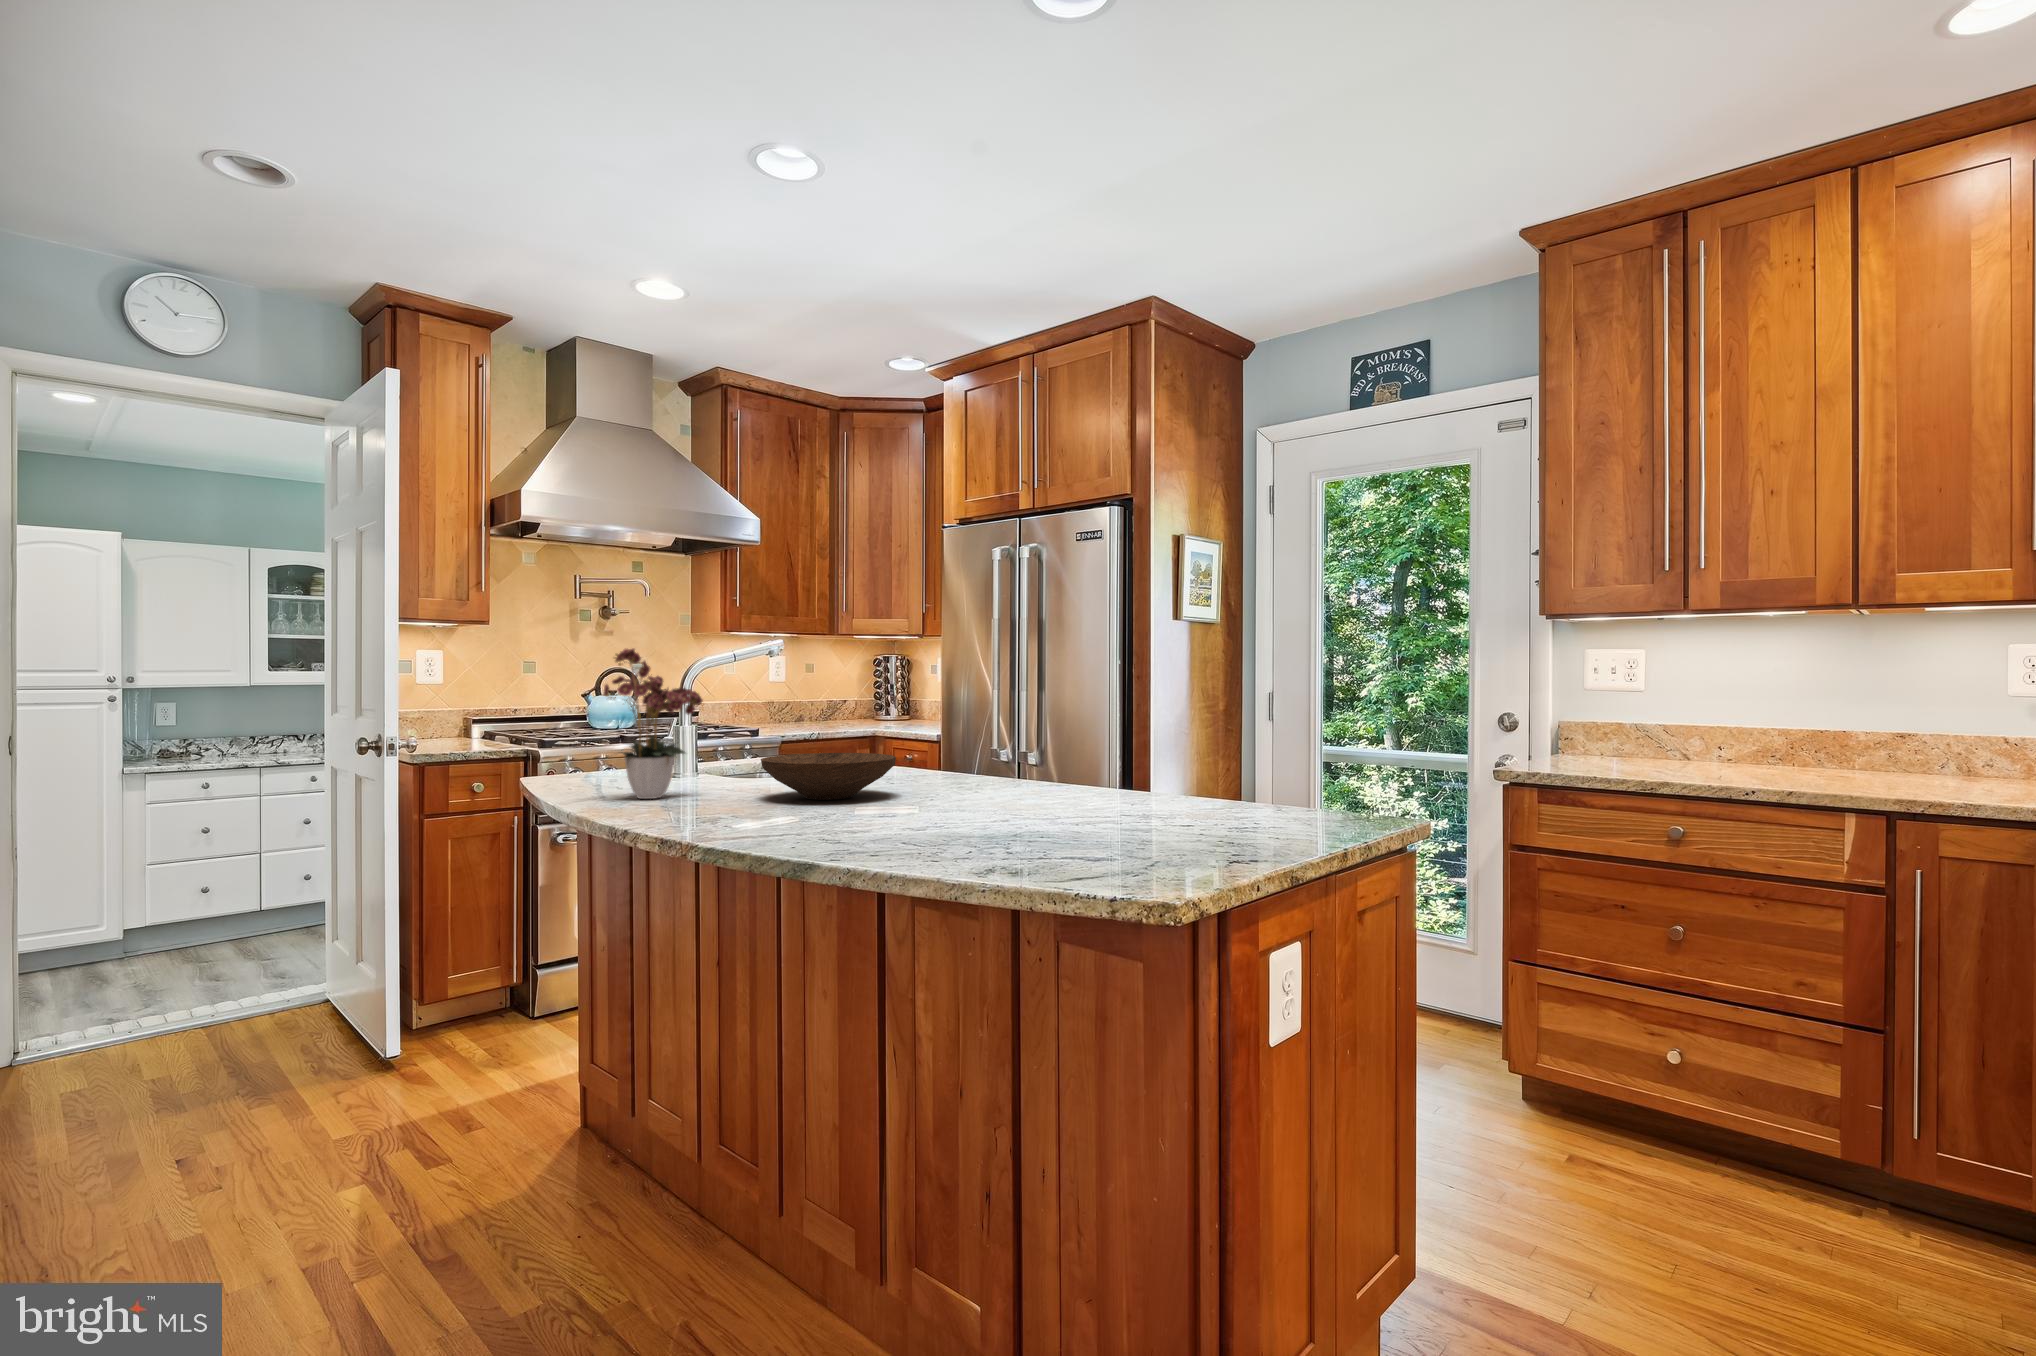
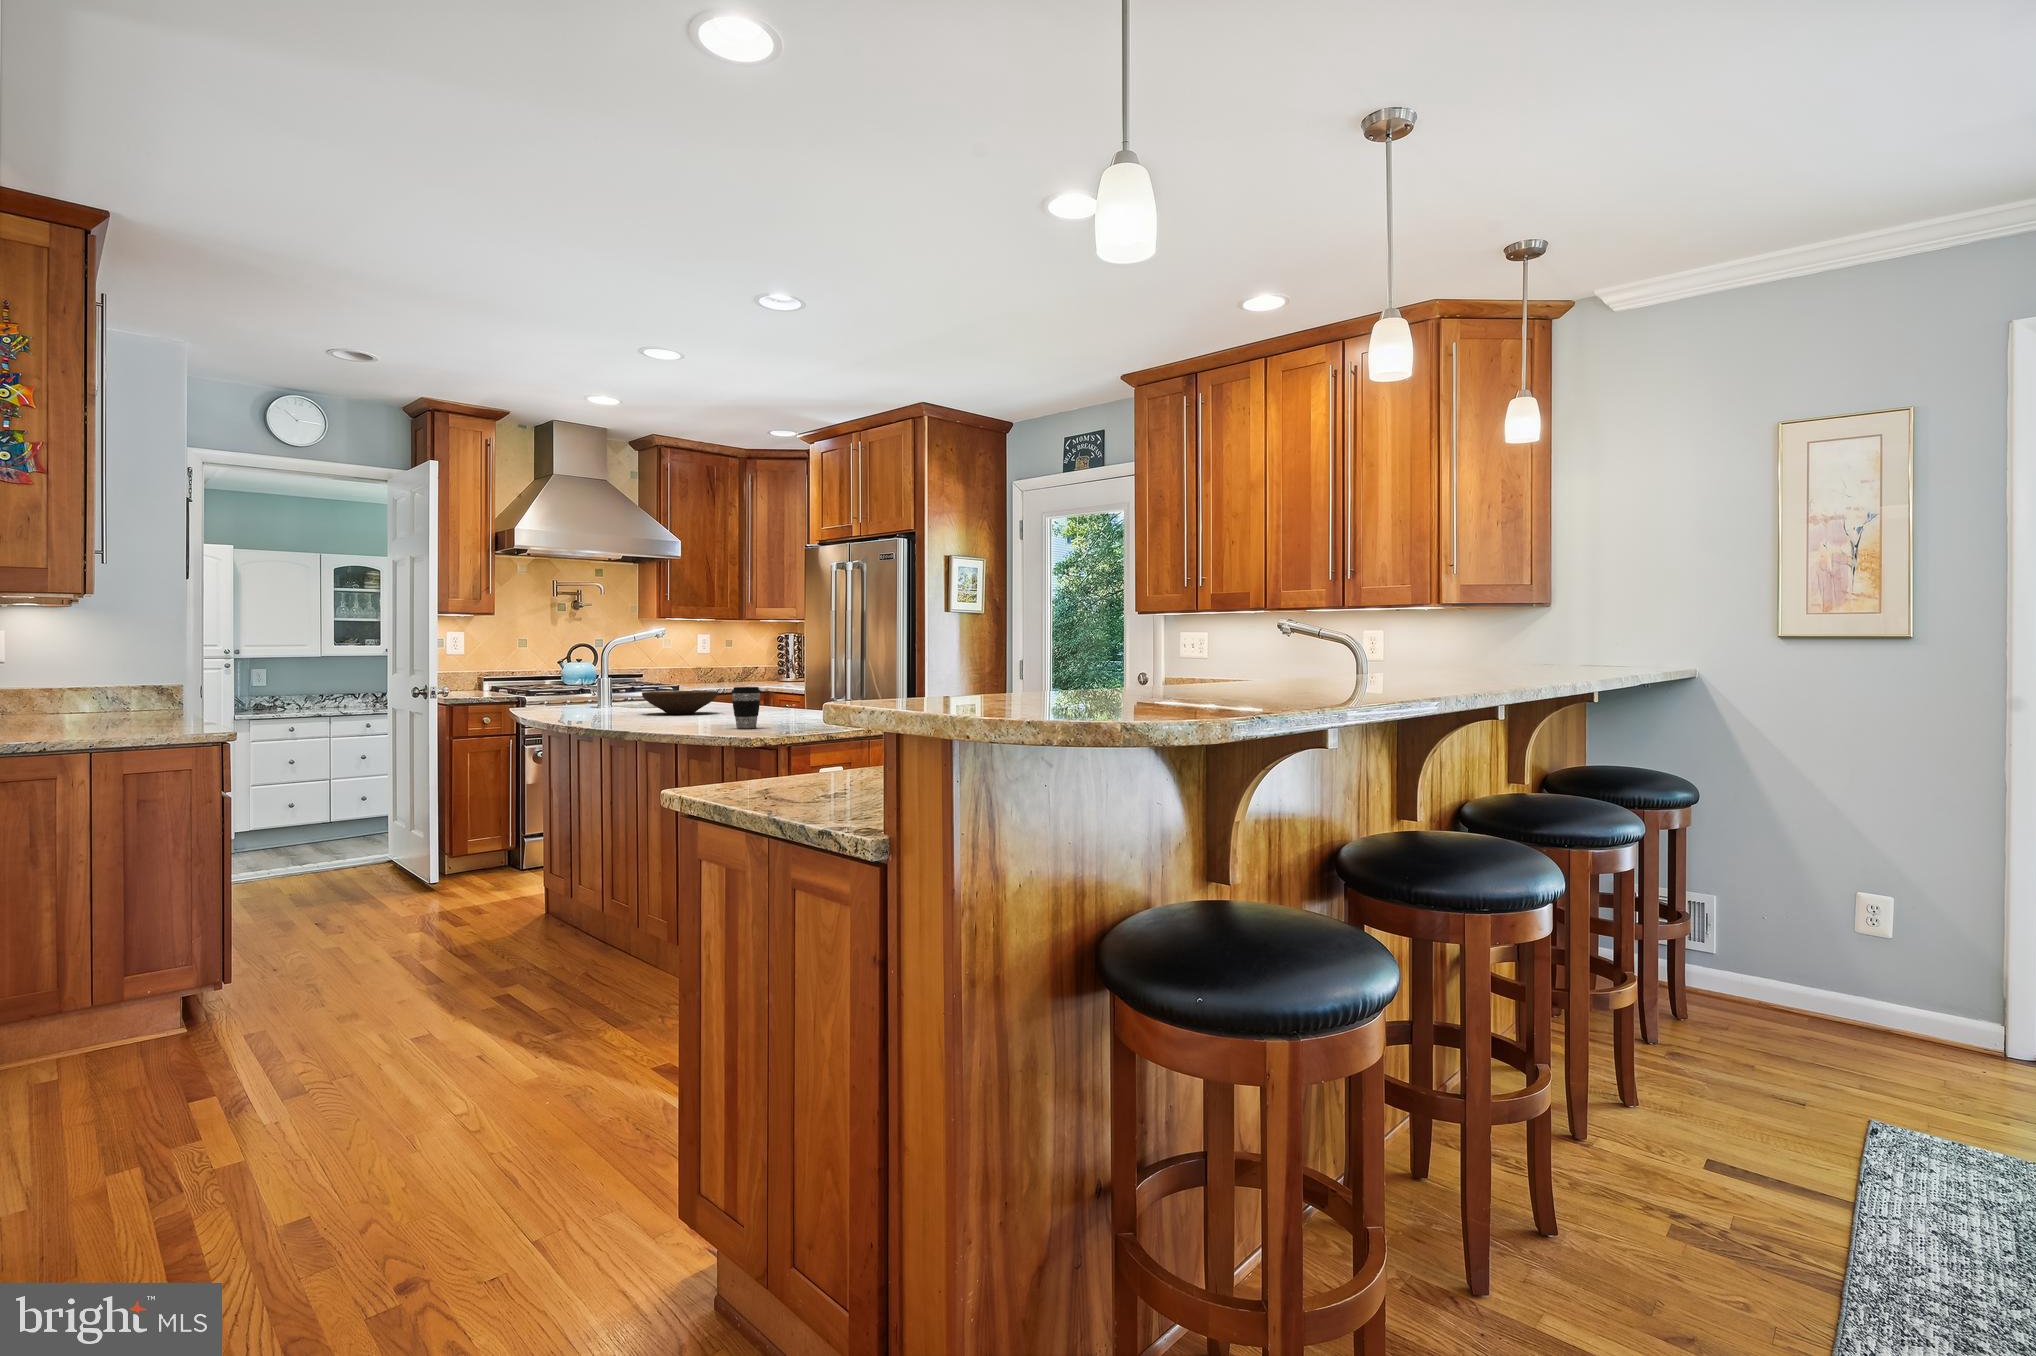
flower arrangement: present [604,648,703,799] -> none [553,628,617,714]
coffee cup: none [1049,774,1117,876] -> present [731,687,761,728]

